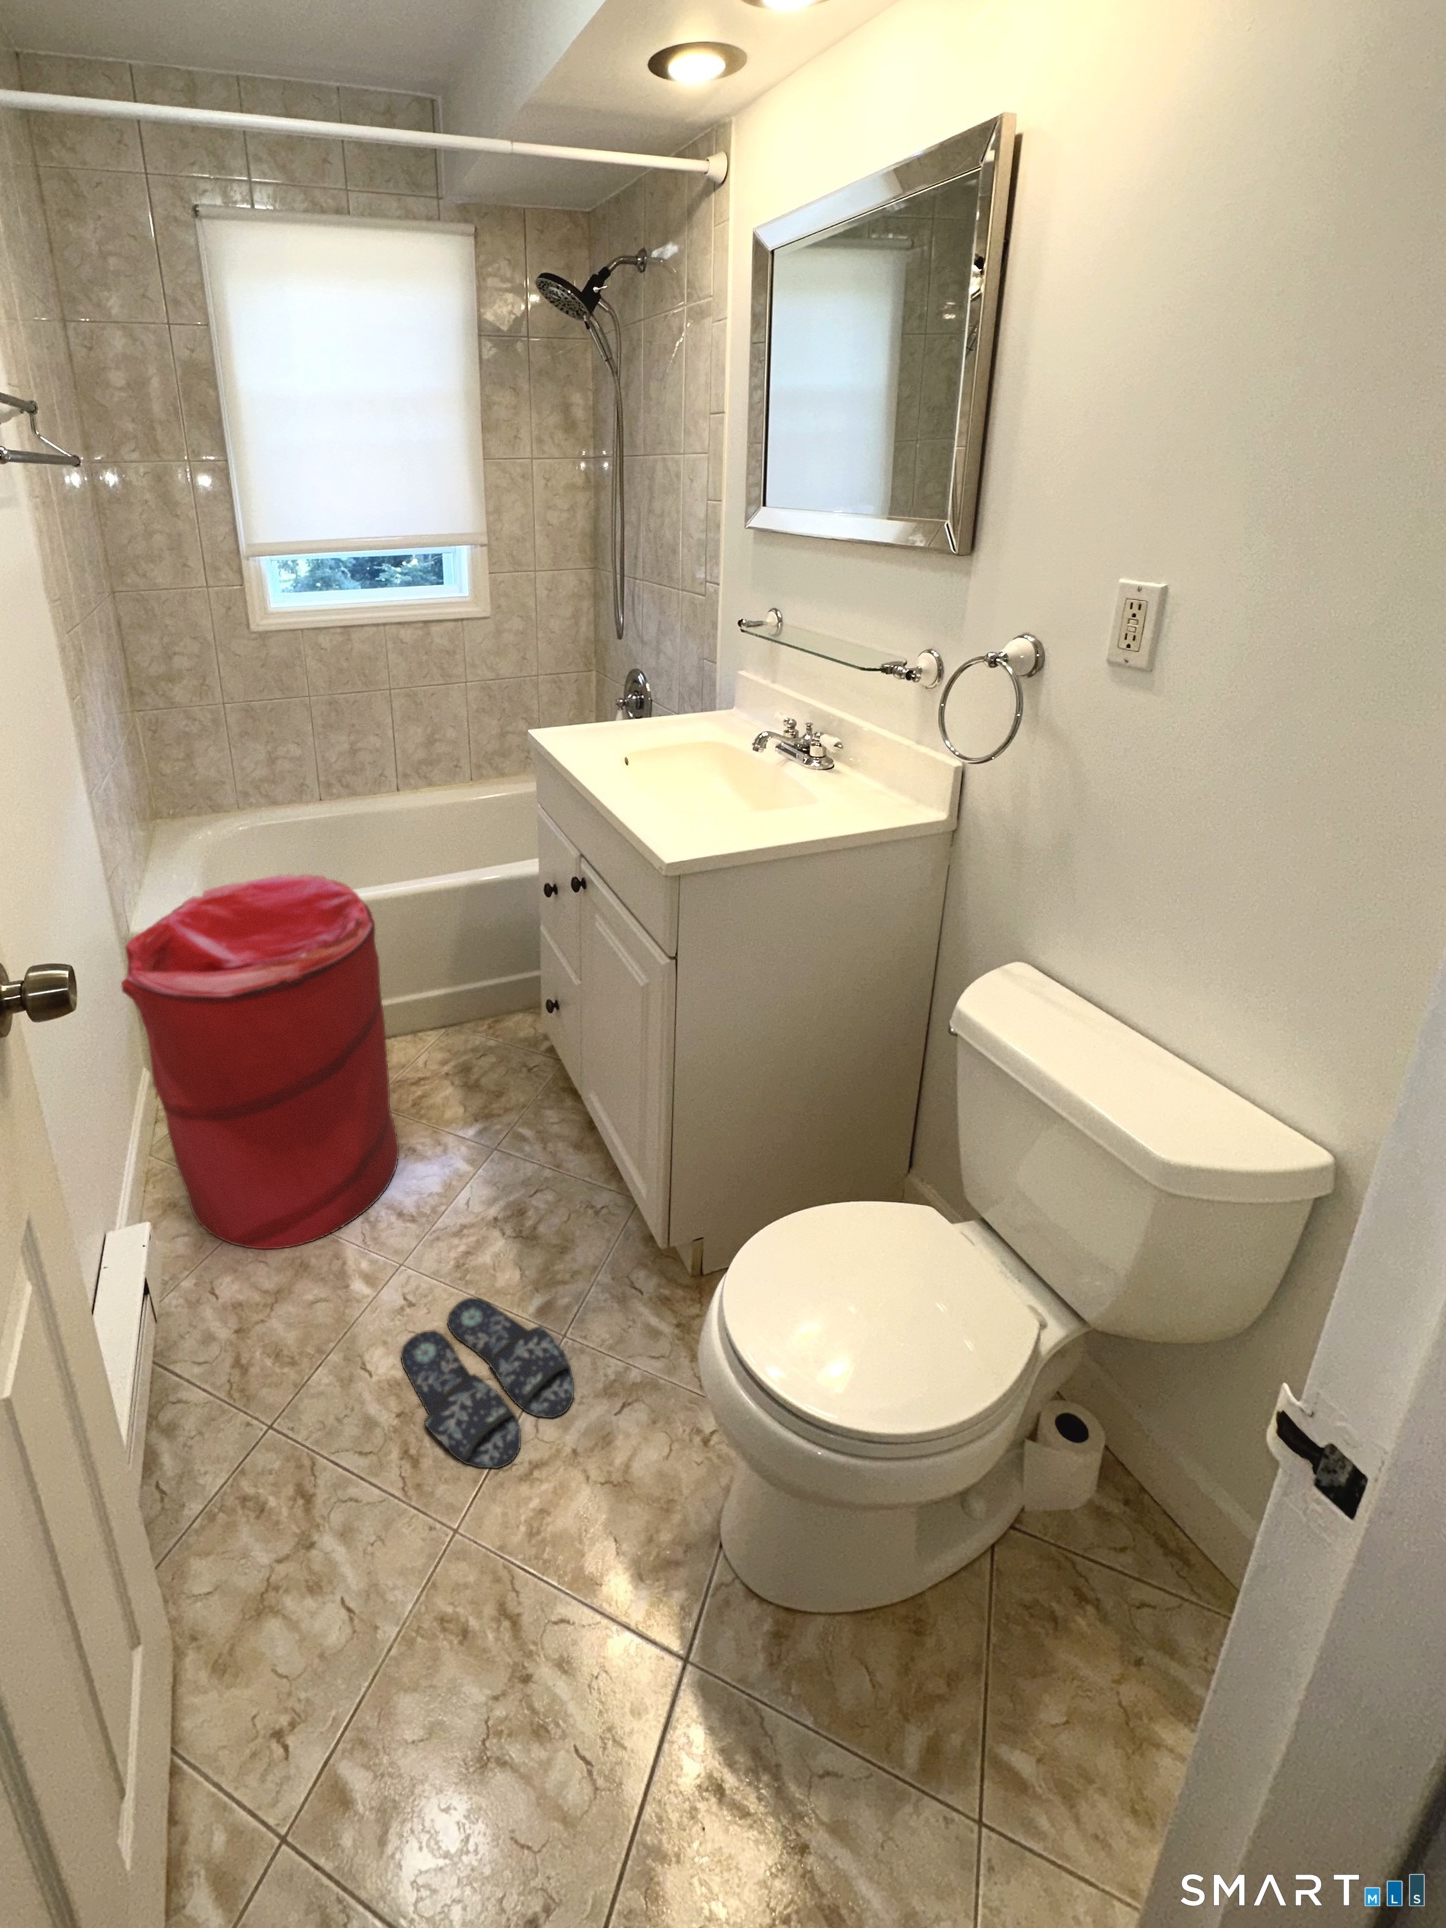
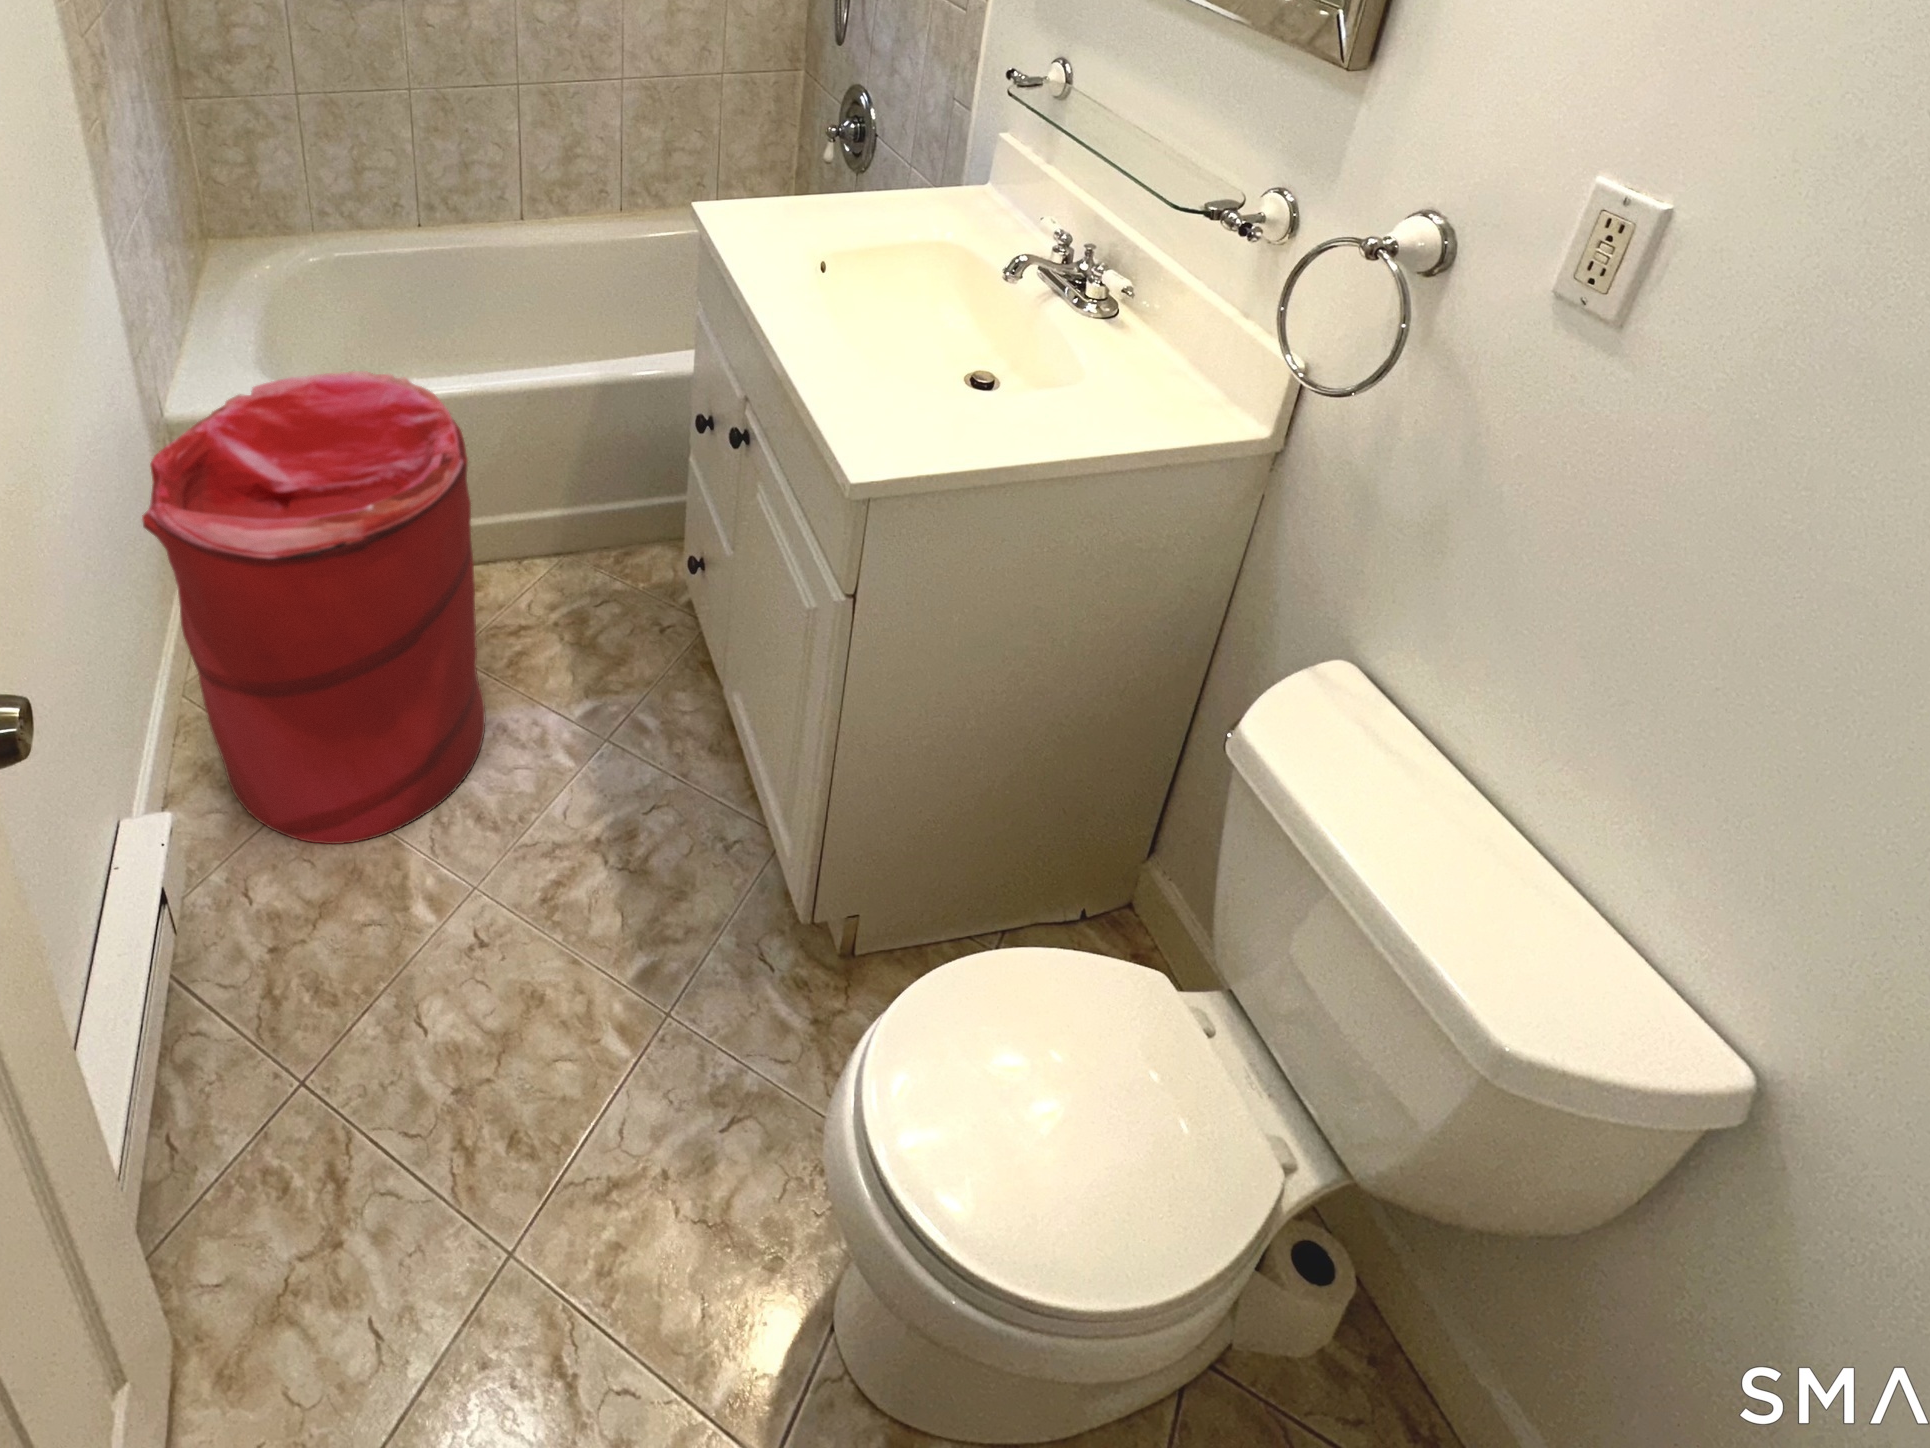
slippers: present [401,1298,574,1469] -> none [464,945,674,1180]

